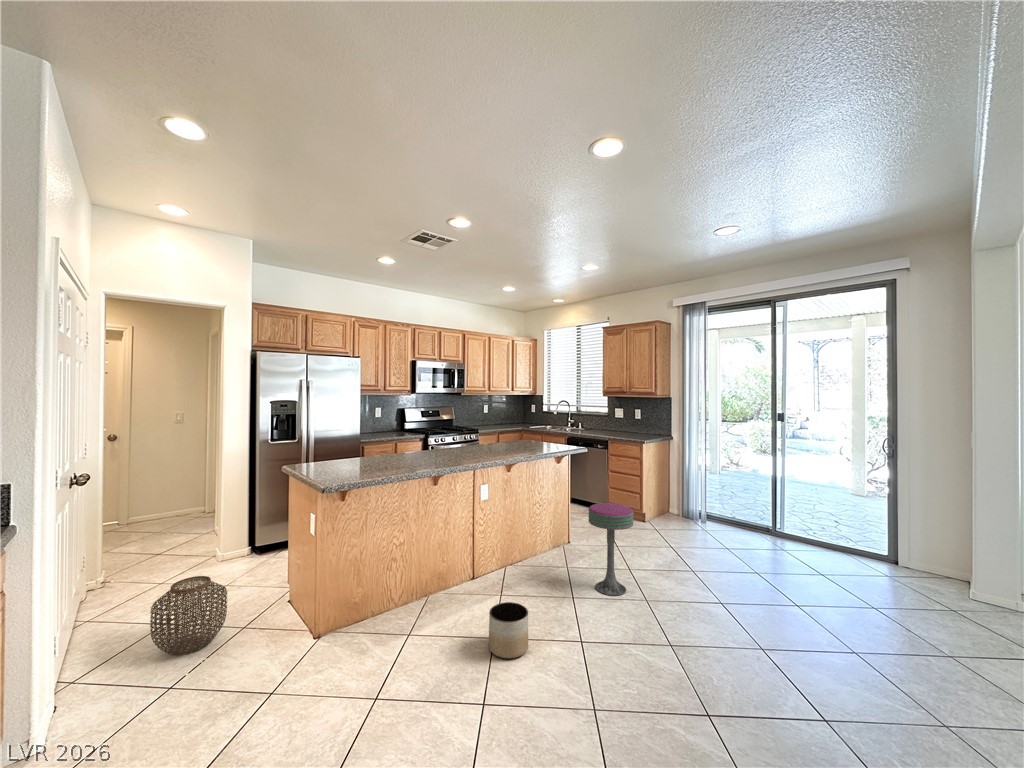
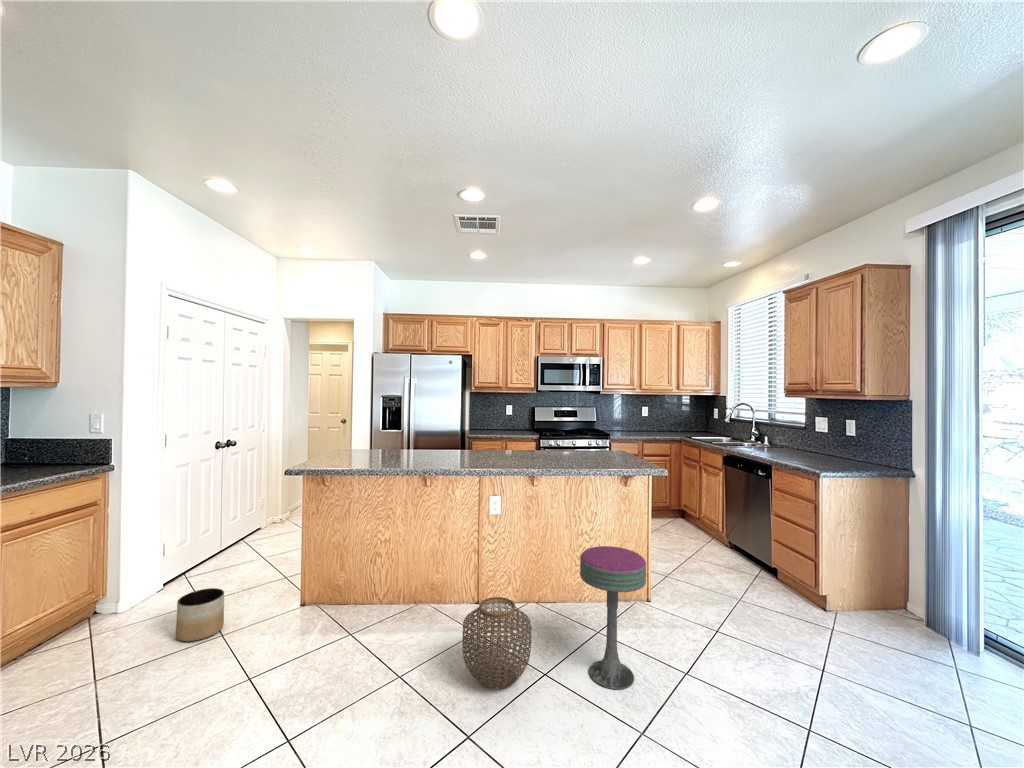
woven basket: present [150,576,227,656] -> present [462,597,531,689]
planter: present [489,602,528,659] -> present [176,588,224,642]

